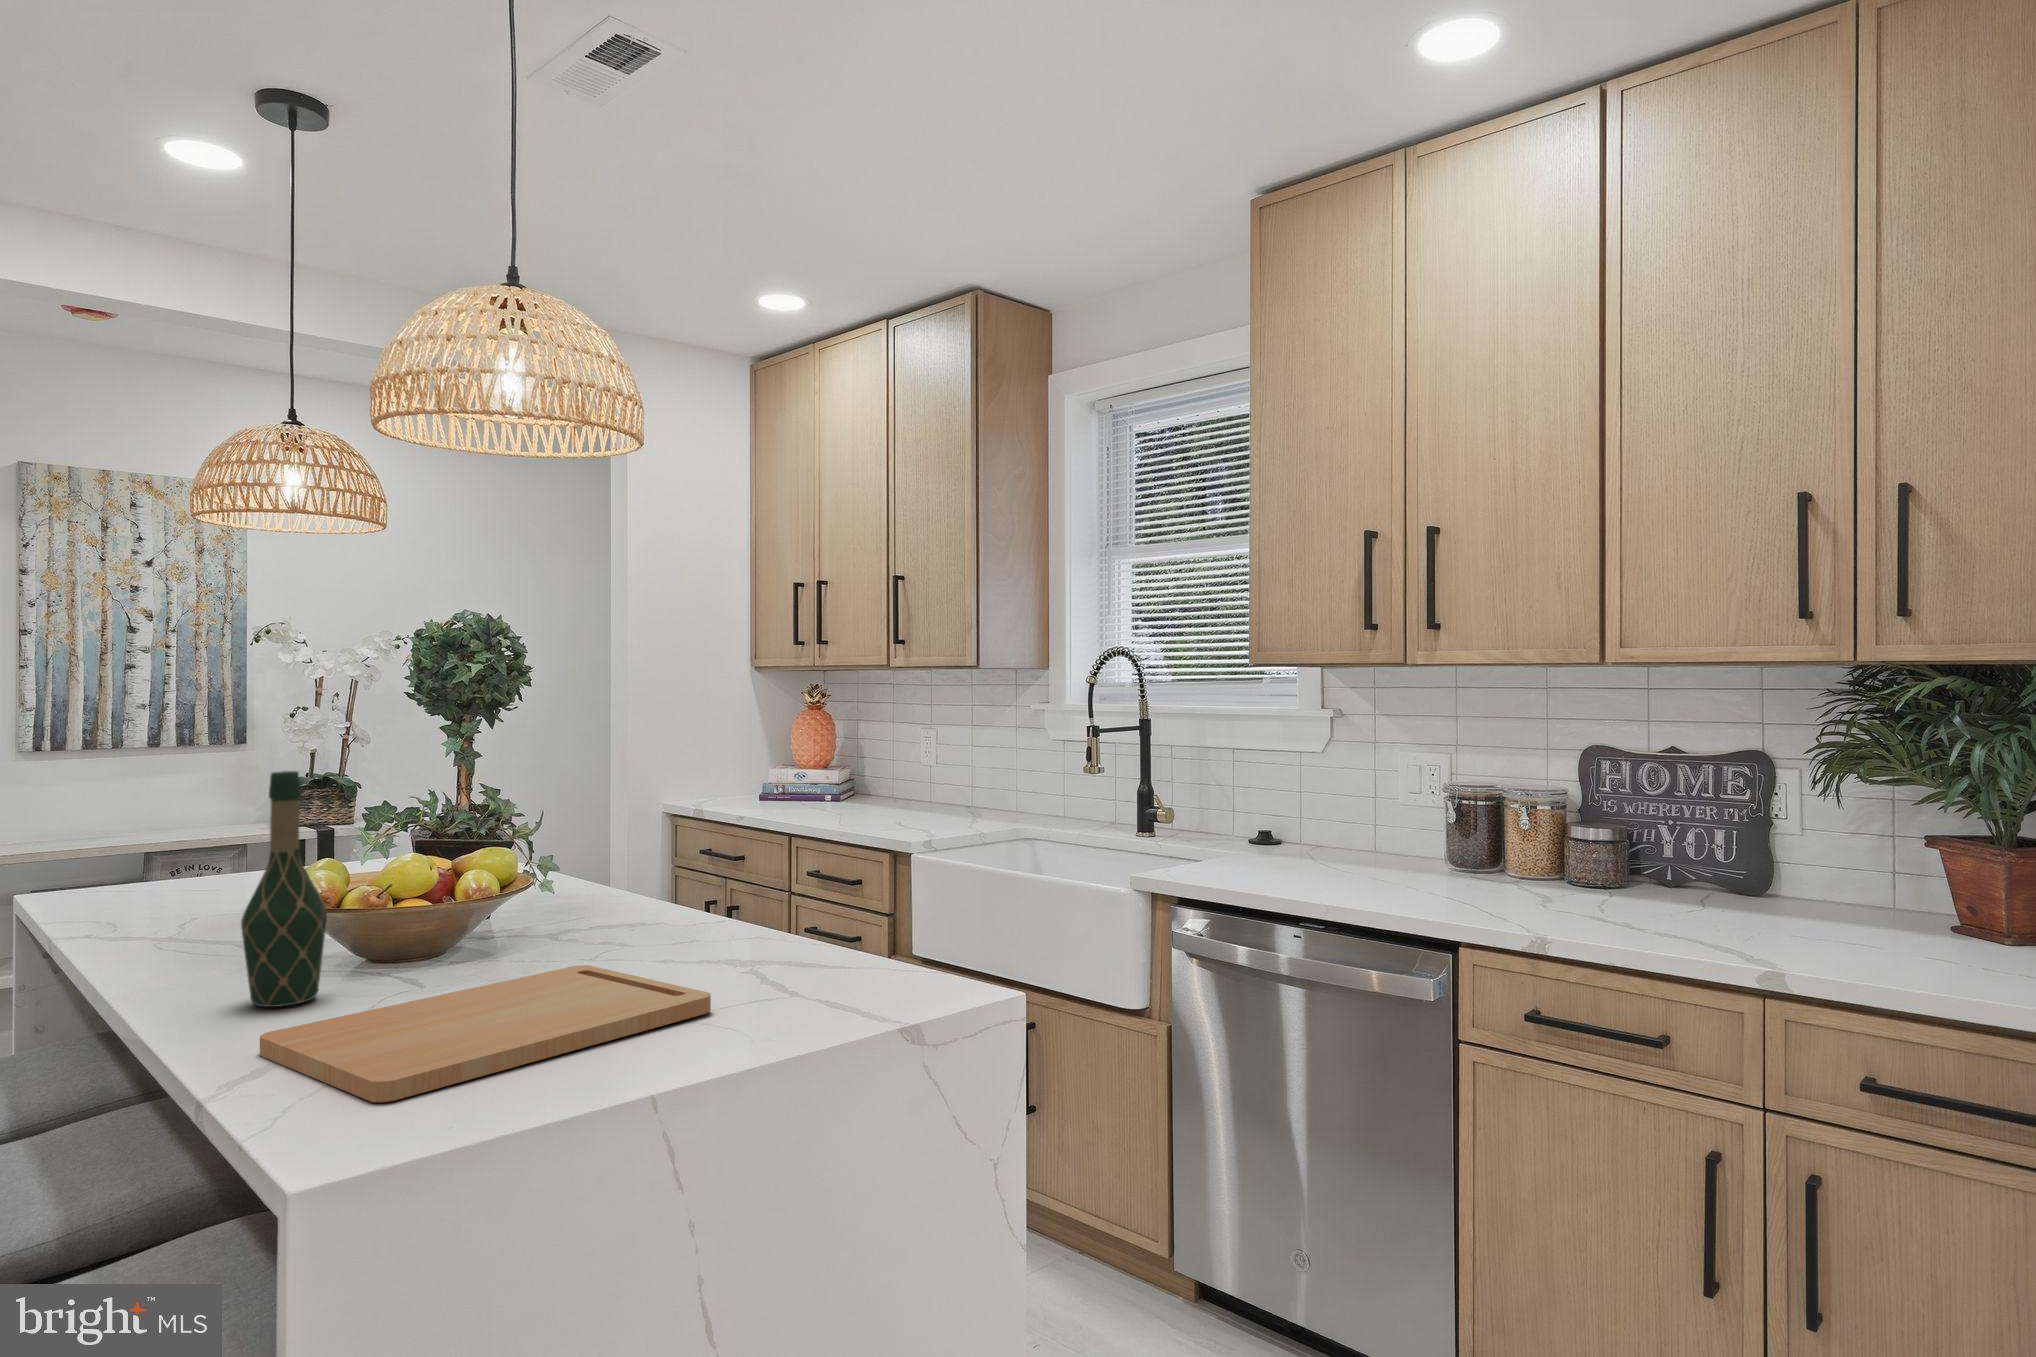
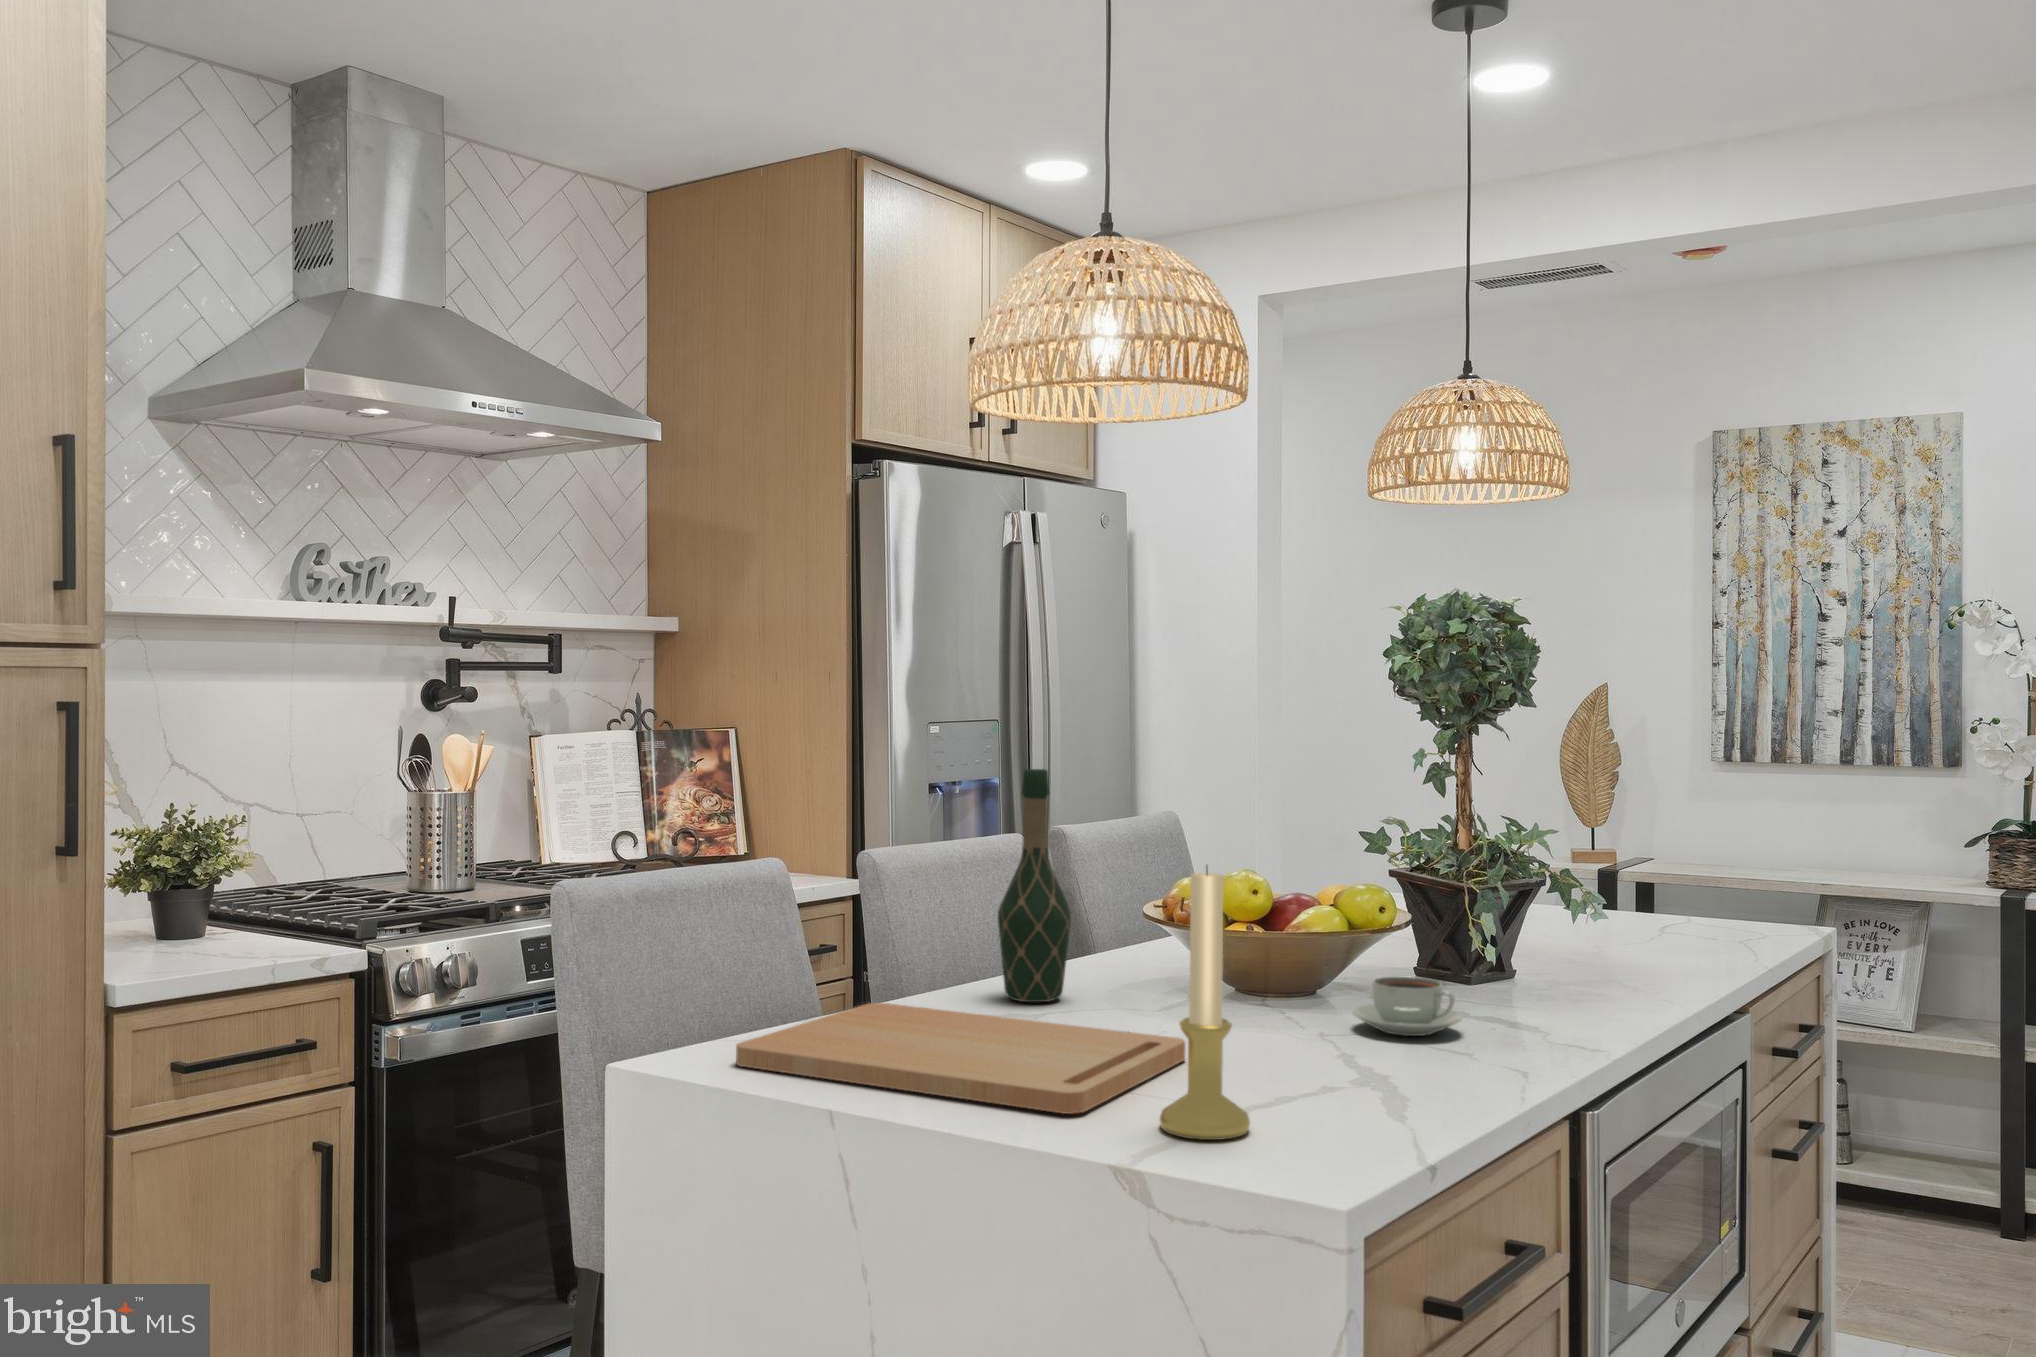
candle holder: none [741,806,805,997] -> present [1160,867,1250,1140]
coffee cup: none [537,896,620,939] -> present [1352,976,1462,1036]

